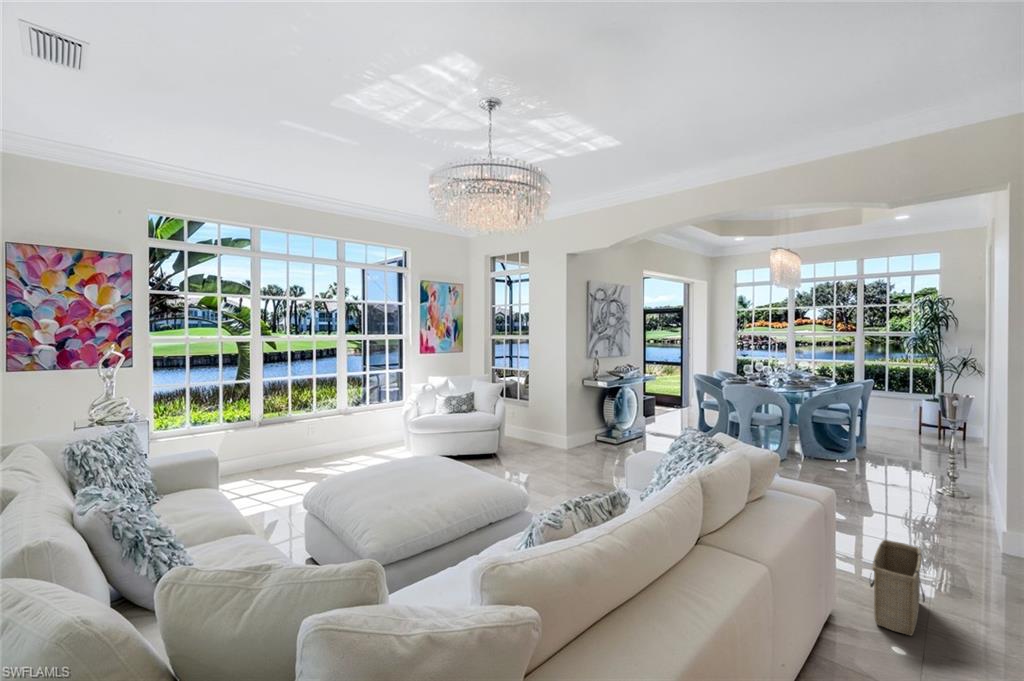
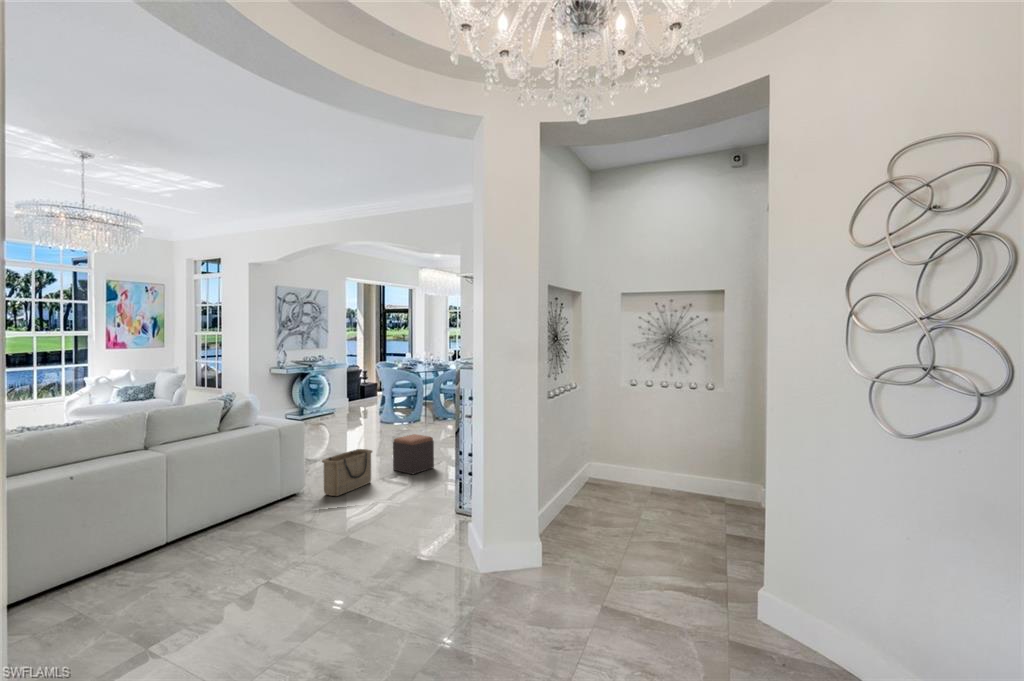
footstool: none [908,511,985,590] -> present [393,434,434,474]

